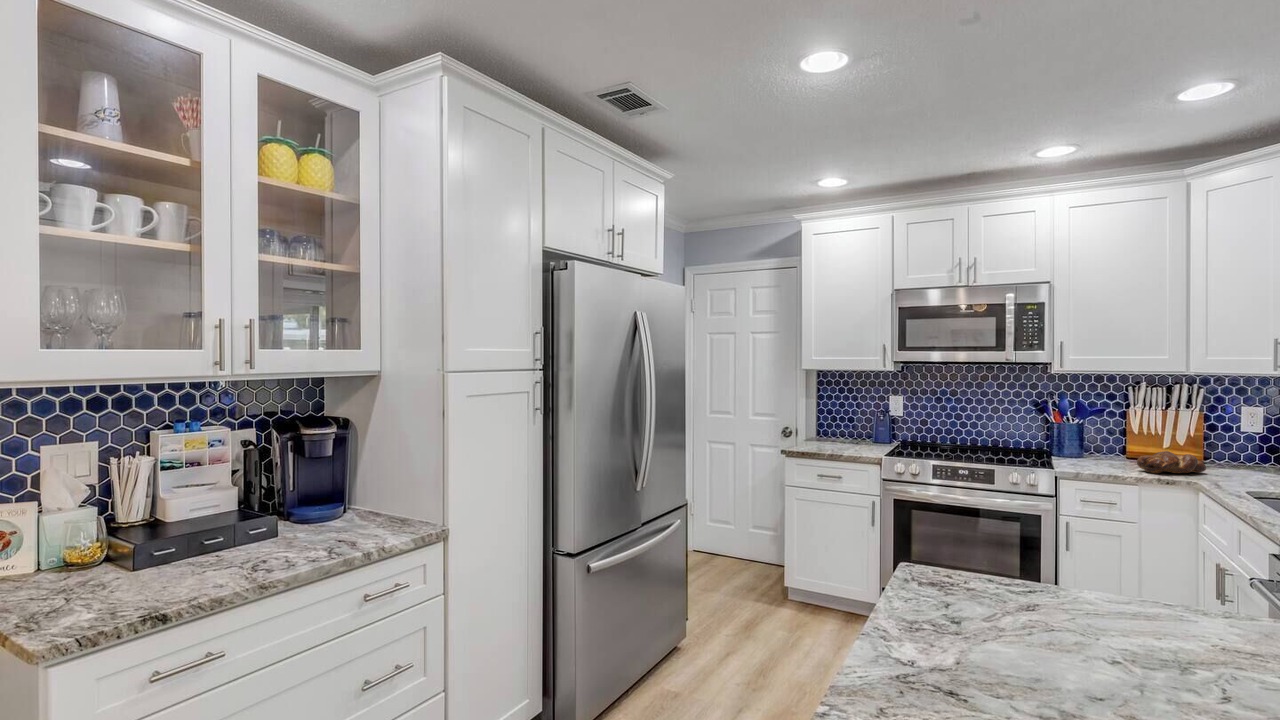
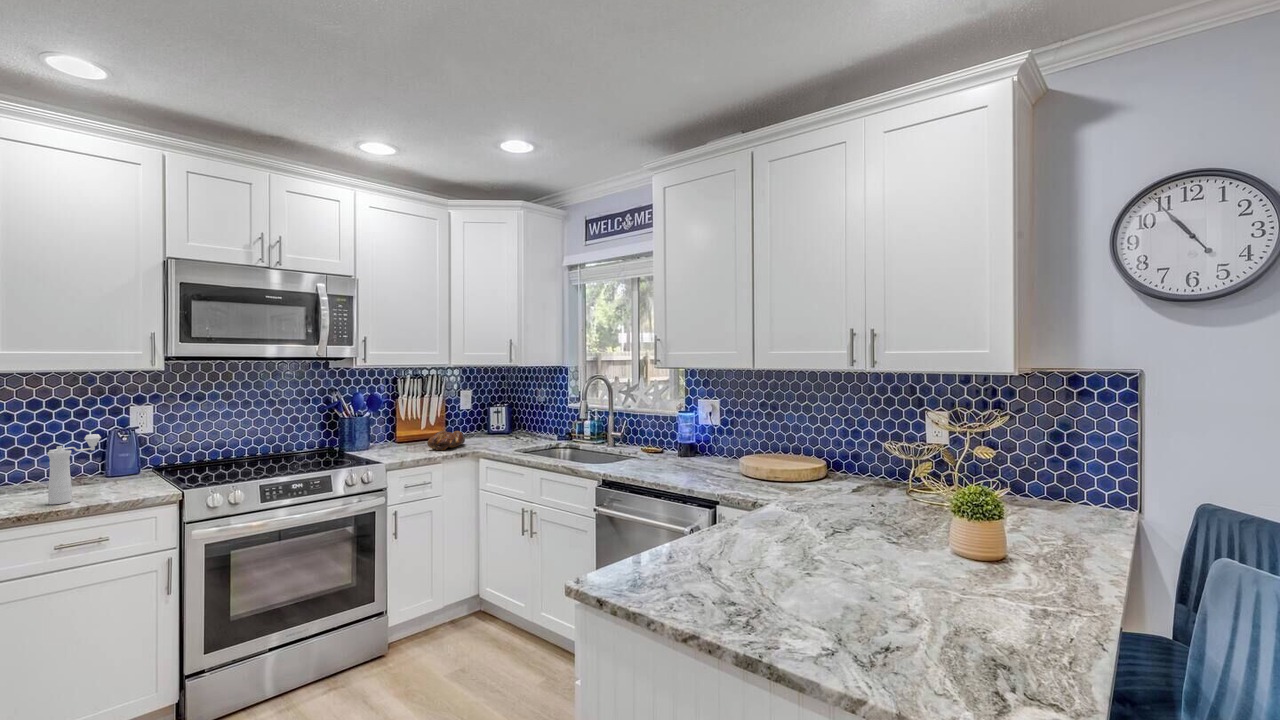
pepper mill: none [820,411,849,450] -> present [47,434,101,504]

